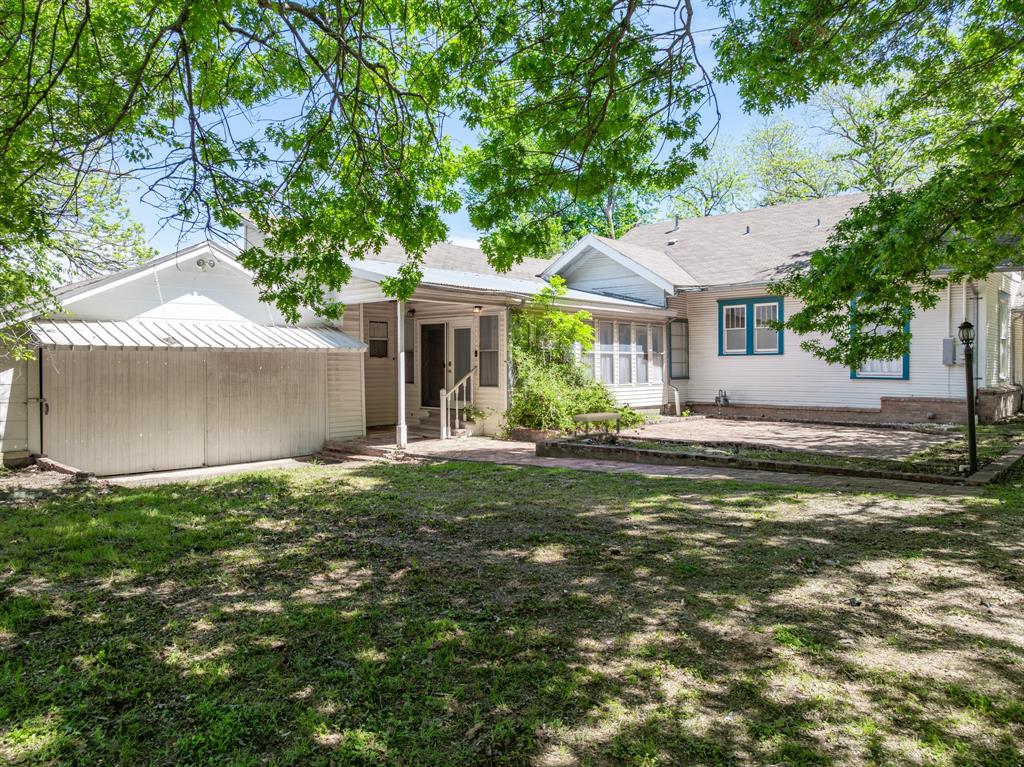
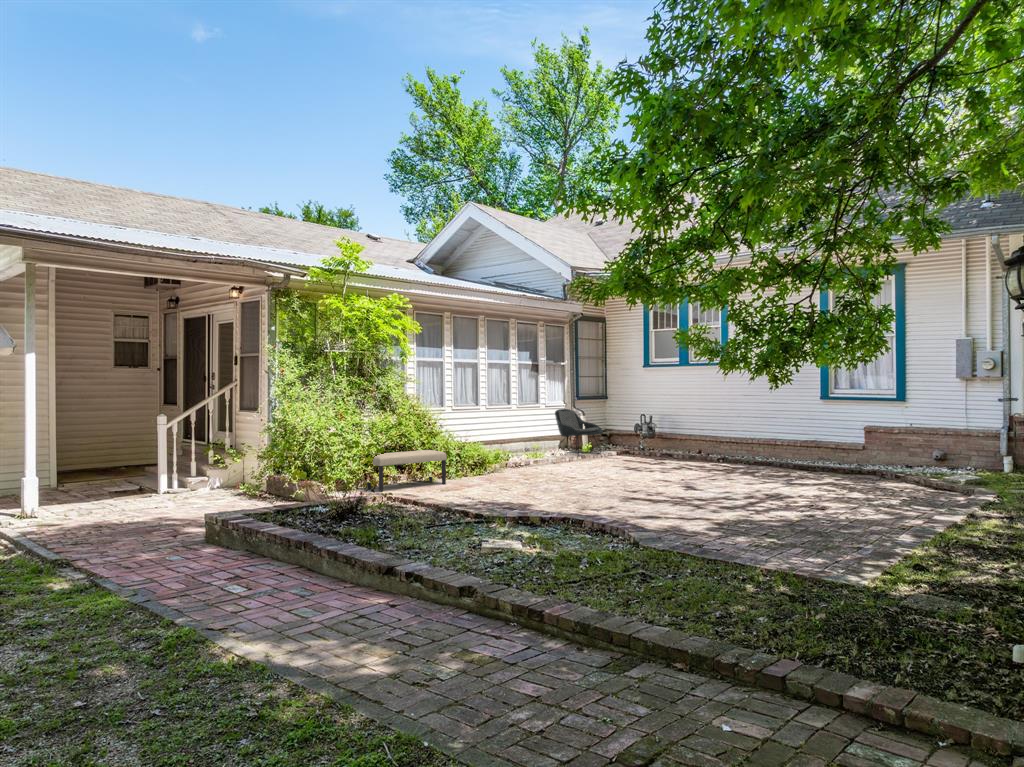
lounge chair: none [659,386,694,419] -> present [555,409,603,456]

